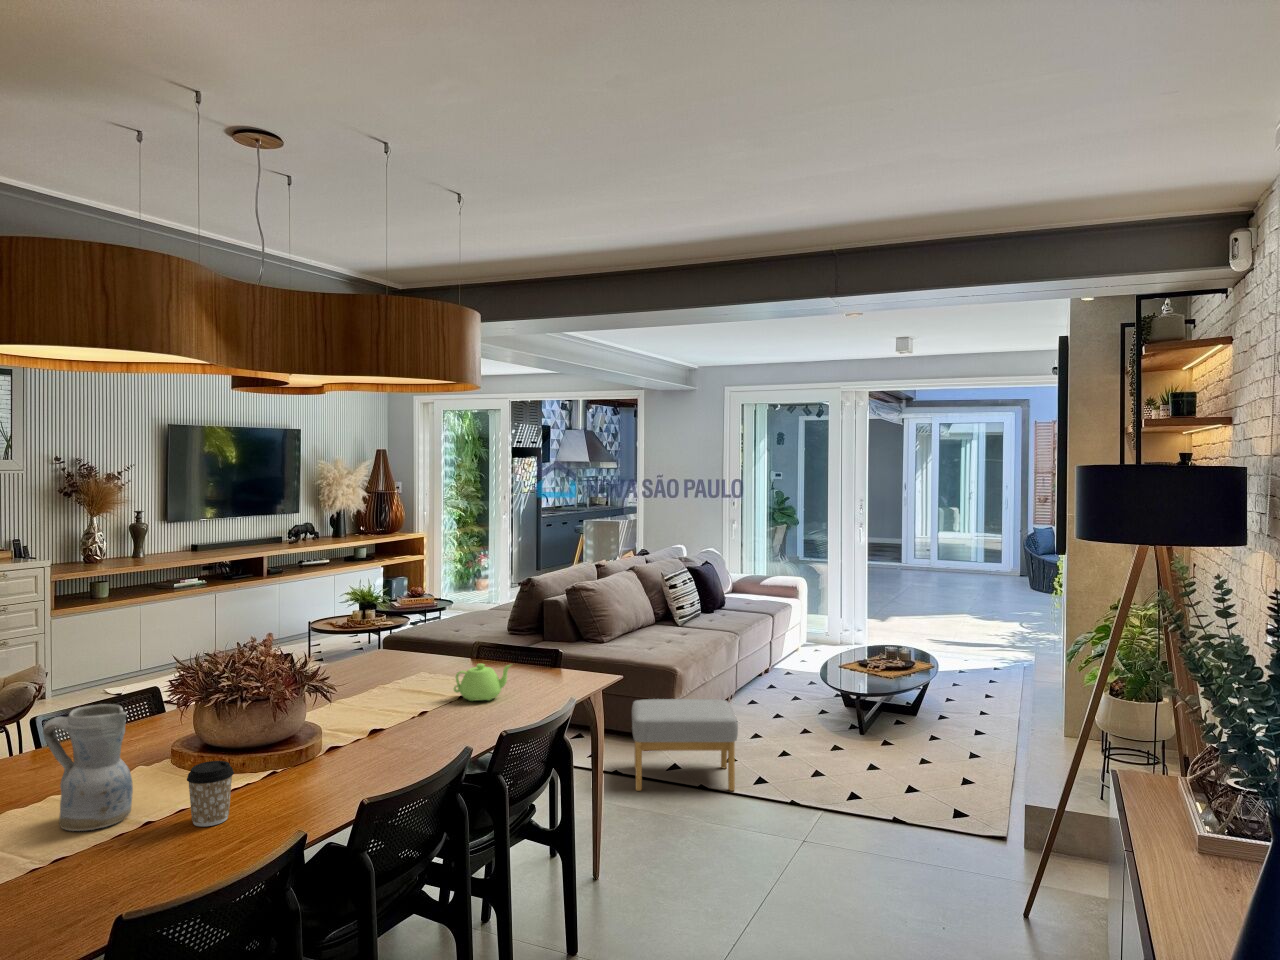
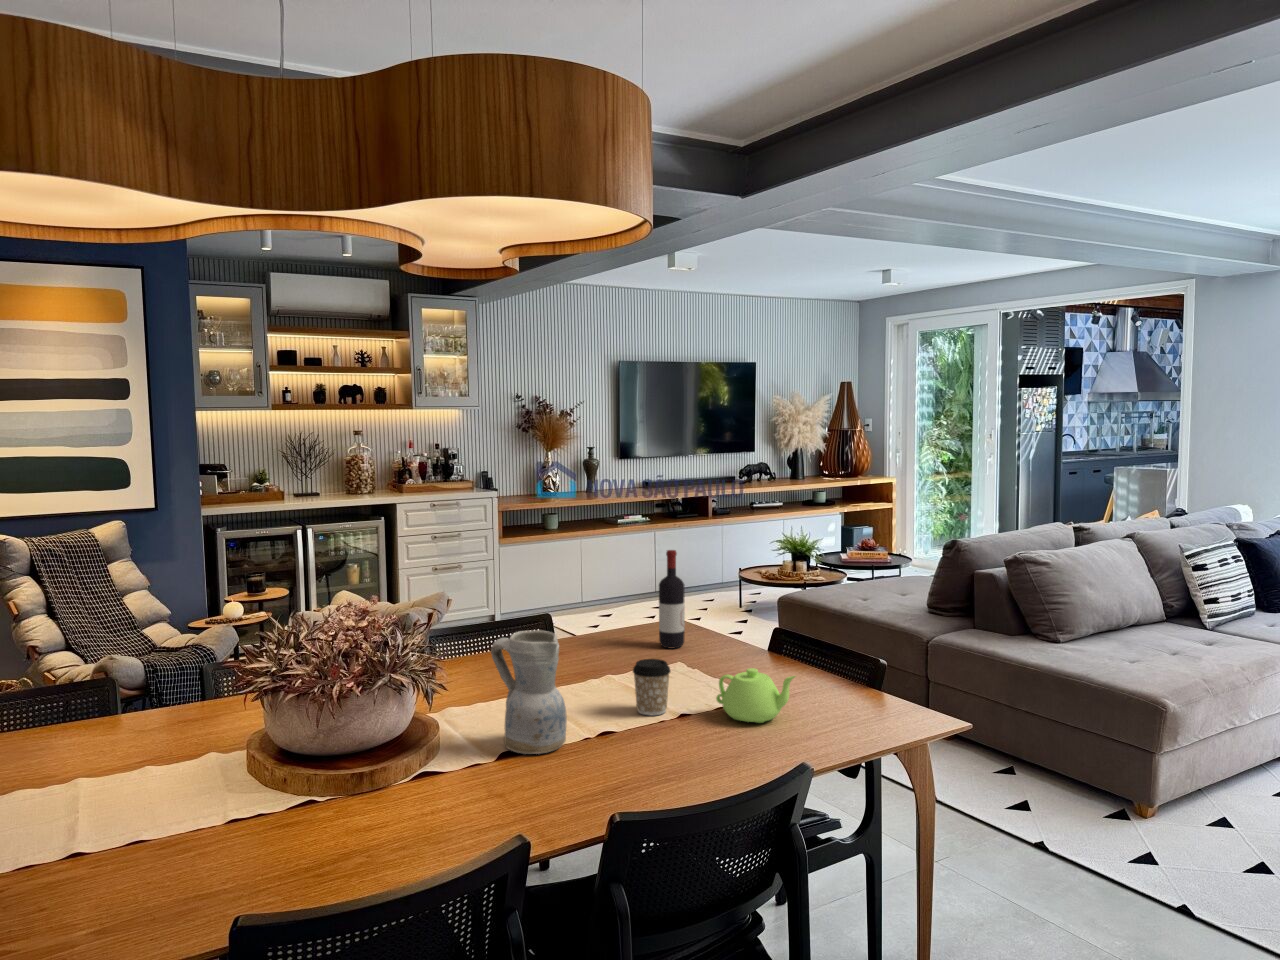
wine bottle: none [363,590,384,668] -> present [659,550,685,648]
footstool: present [632,699,738,791] -> none [1062,740,1254,922]
ceramic pitcher: present [43,704,133,831] -> present [491,630,567,754]
coffee cup: present [187,761,234,826] -> present [633,659,671,715]

